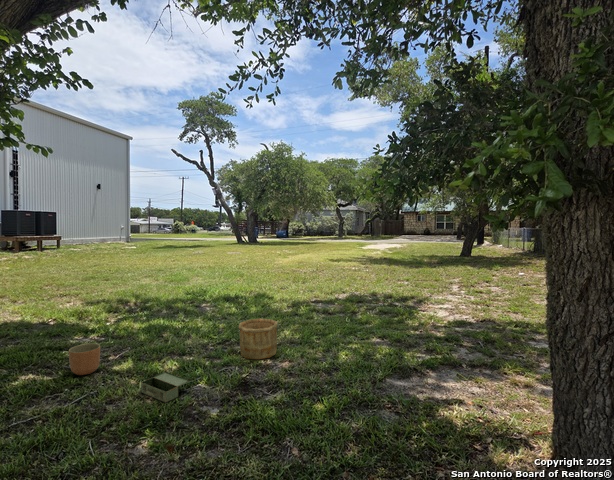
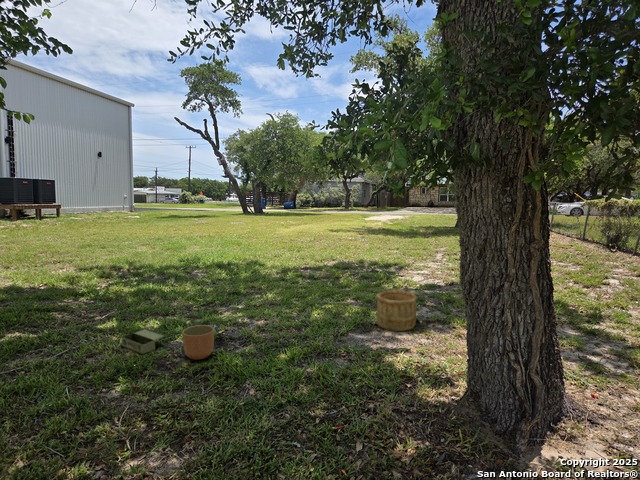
wooden bucket: present [238,318,278,359] -> present [376,290,418,331]
planter: present [69,343,100,375] -> present [182,325,214,360]

